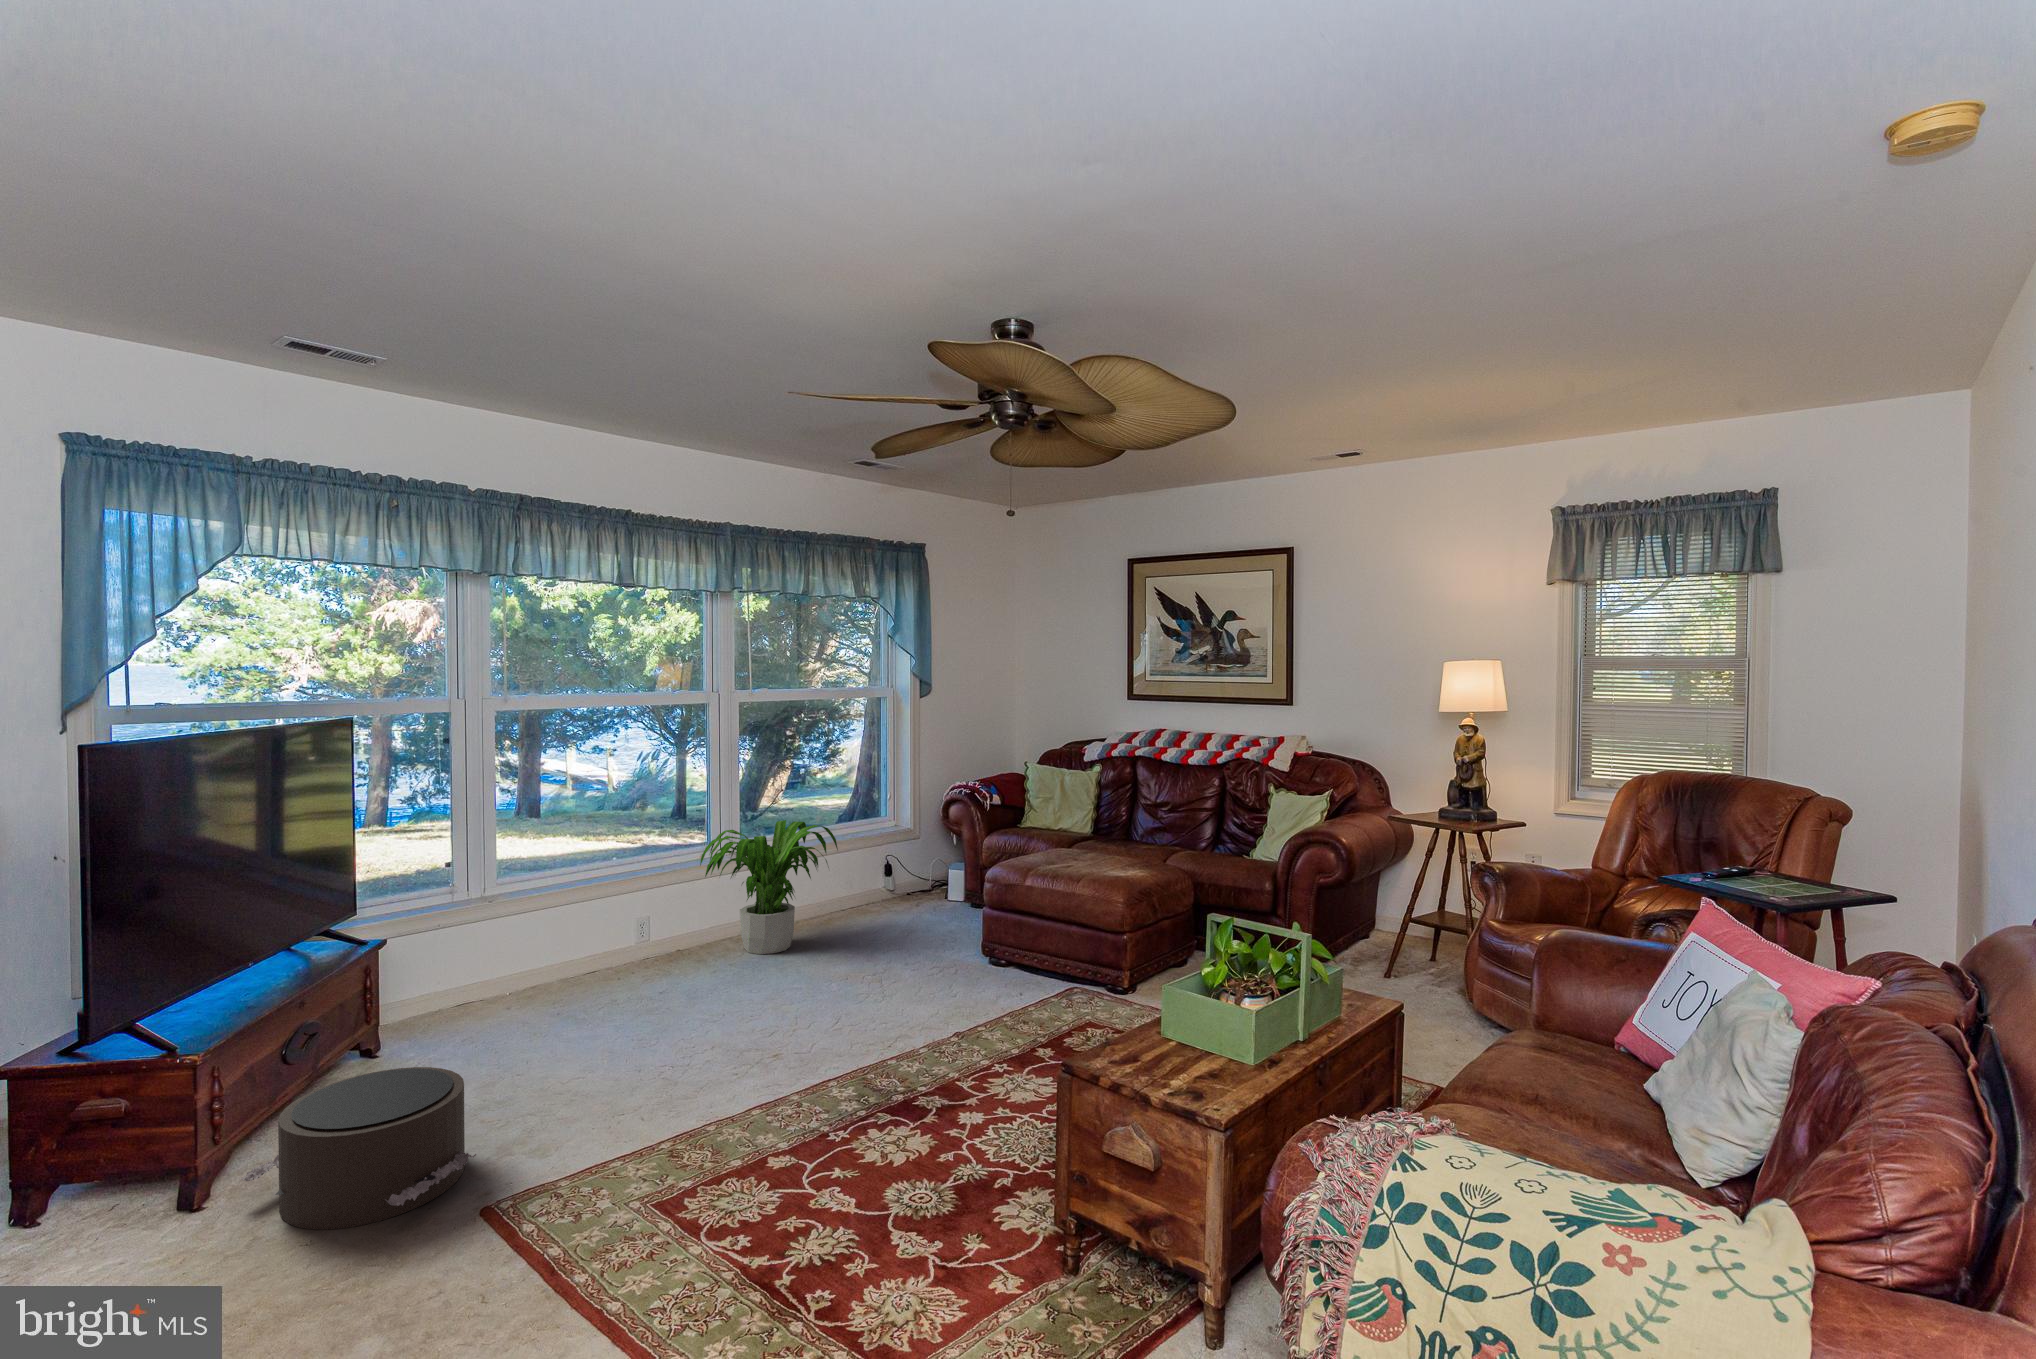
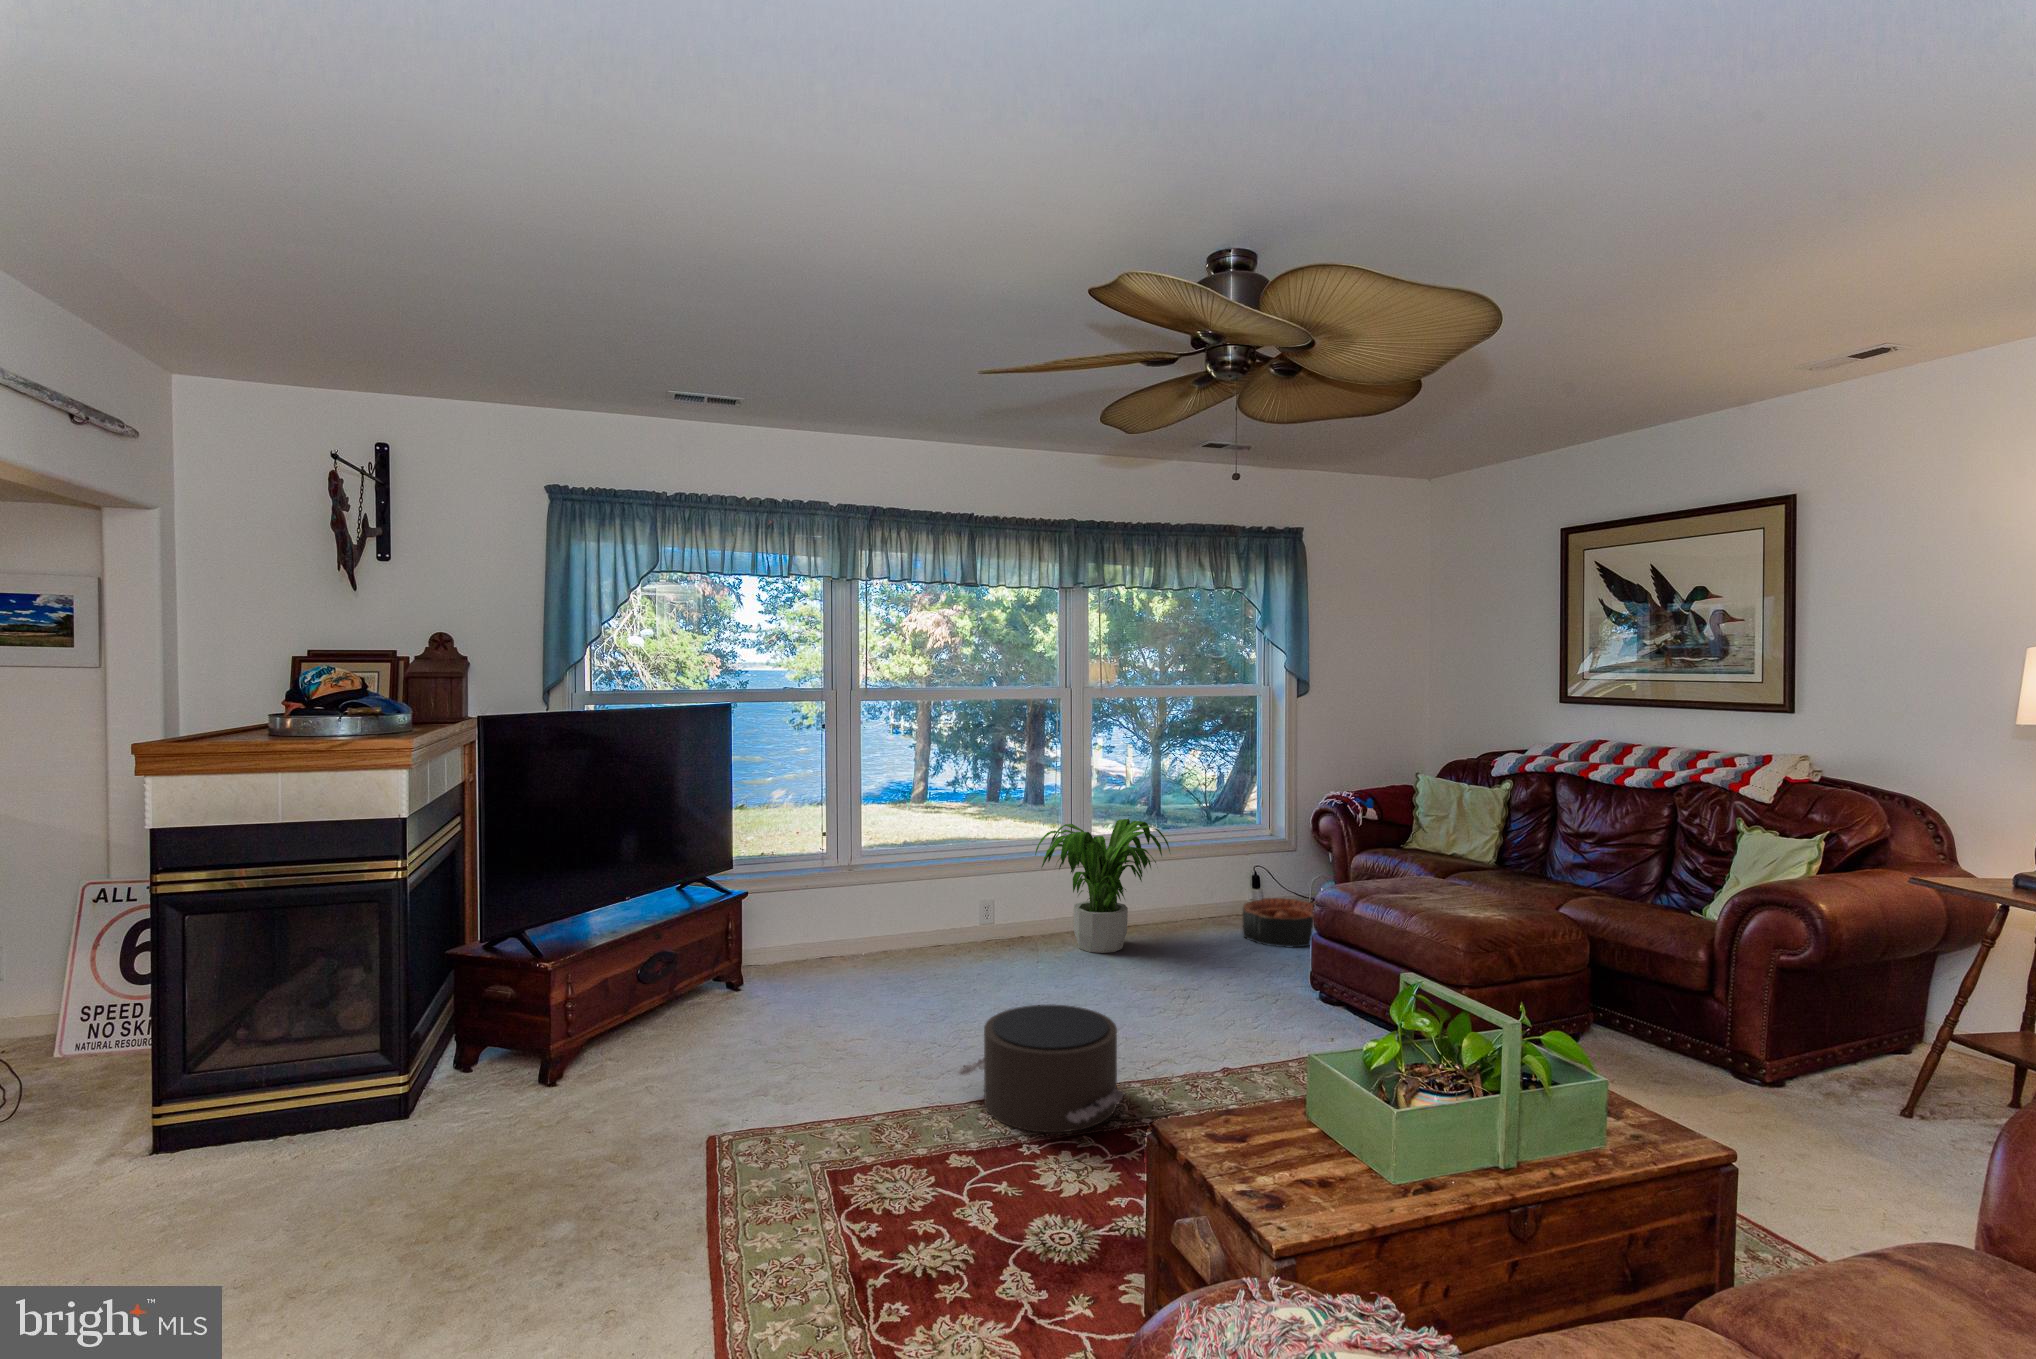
basket: none [889,881,961,925] -> present [1243,898,1313,947]
pouf: present [241,1067,476,1230] -> present [958,1004,1125,1133]

